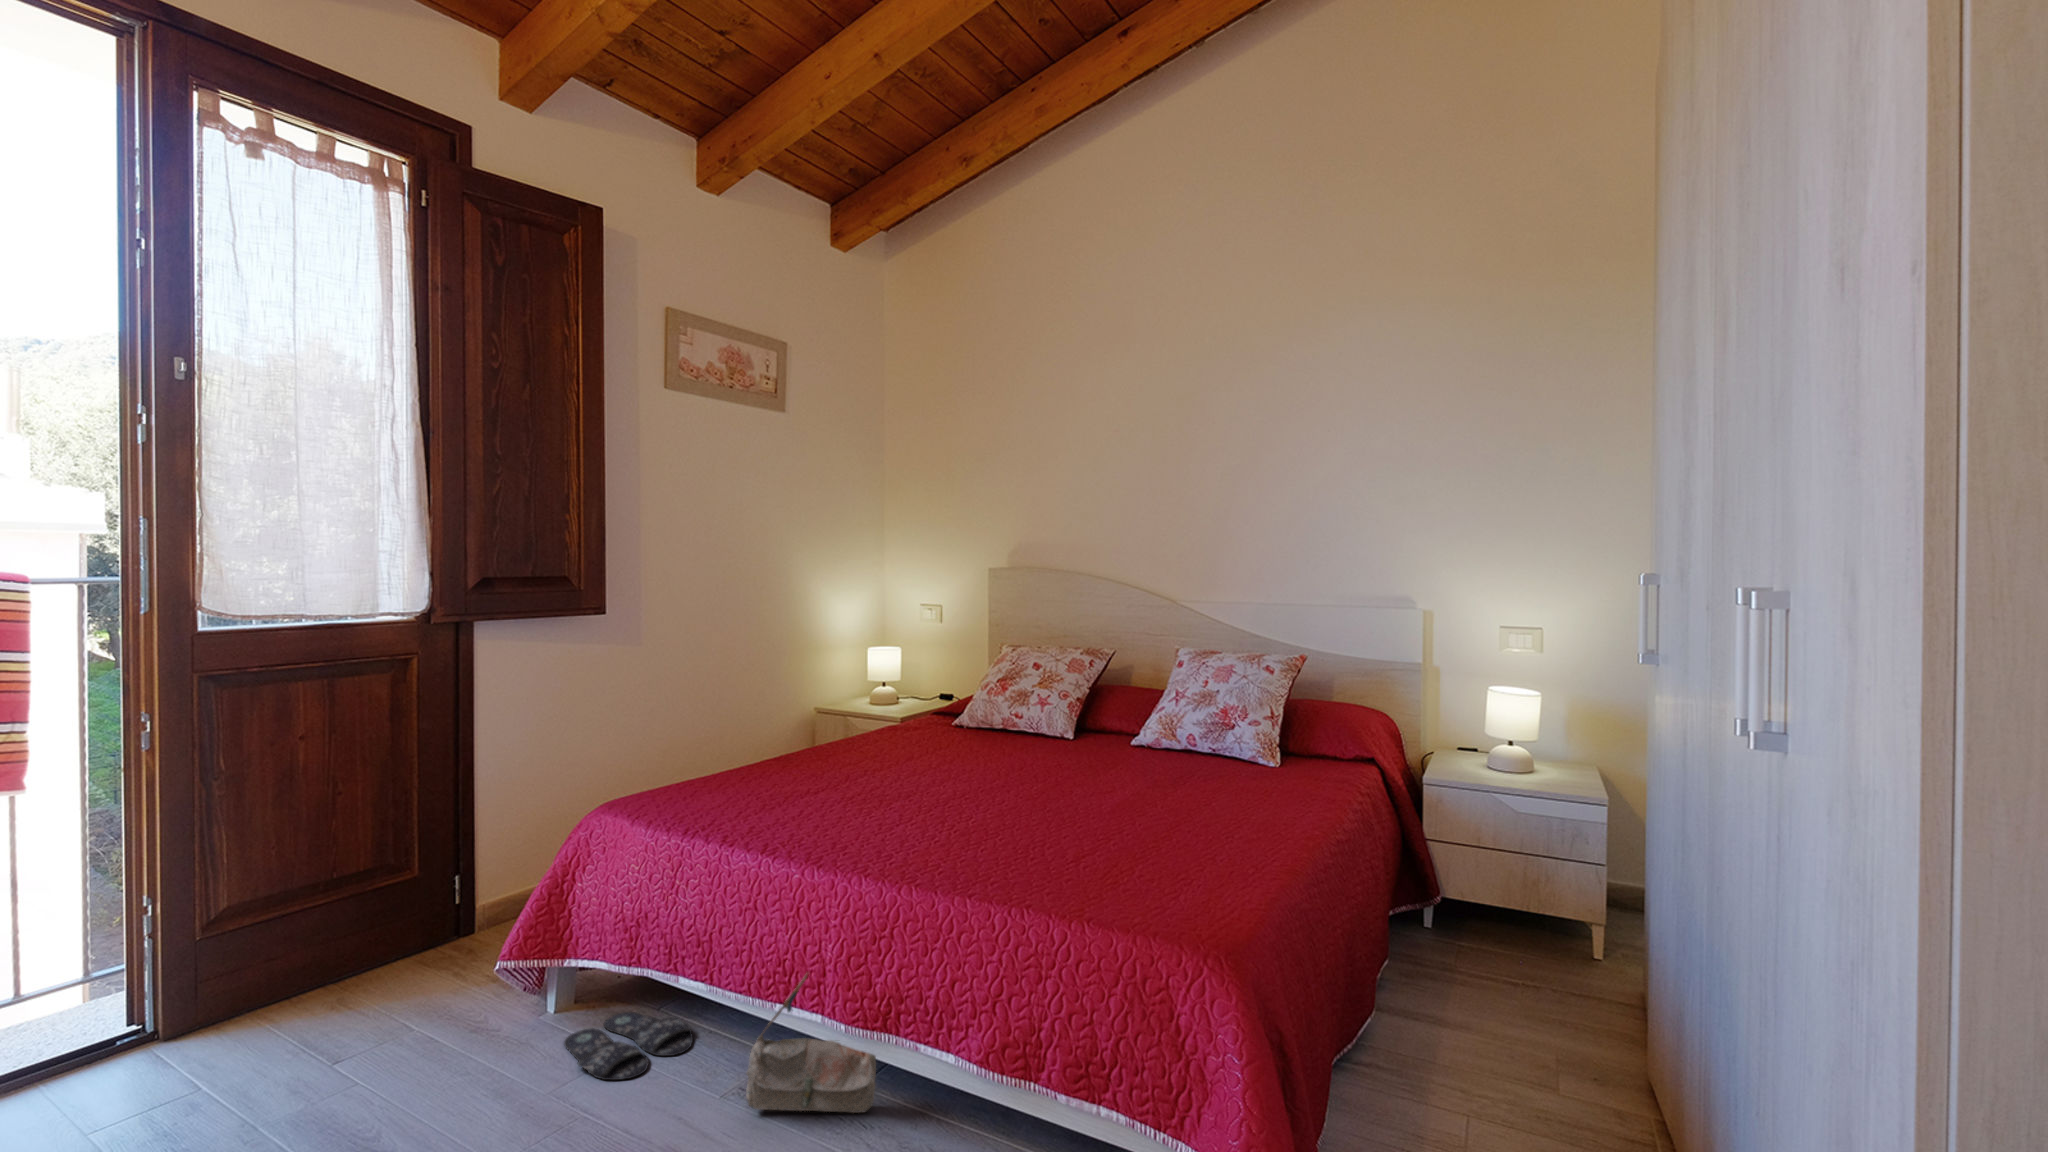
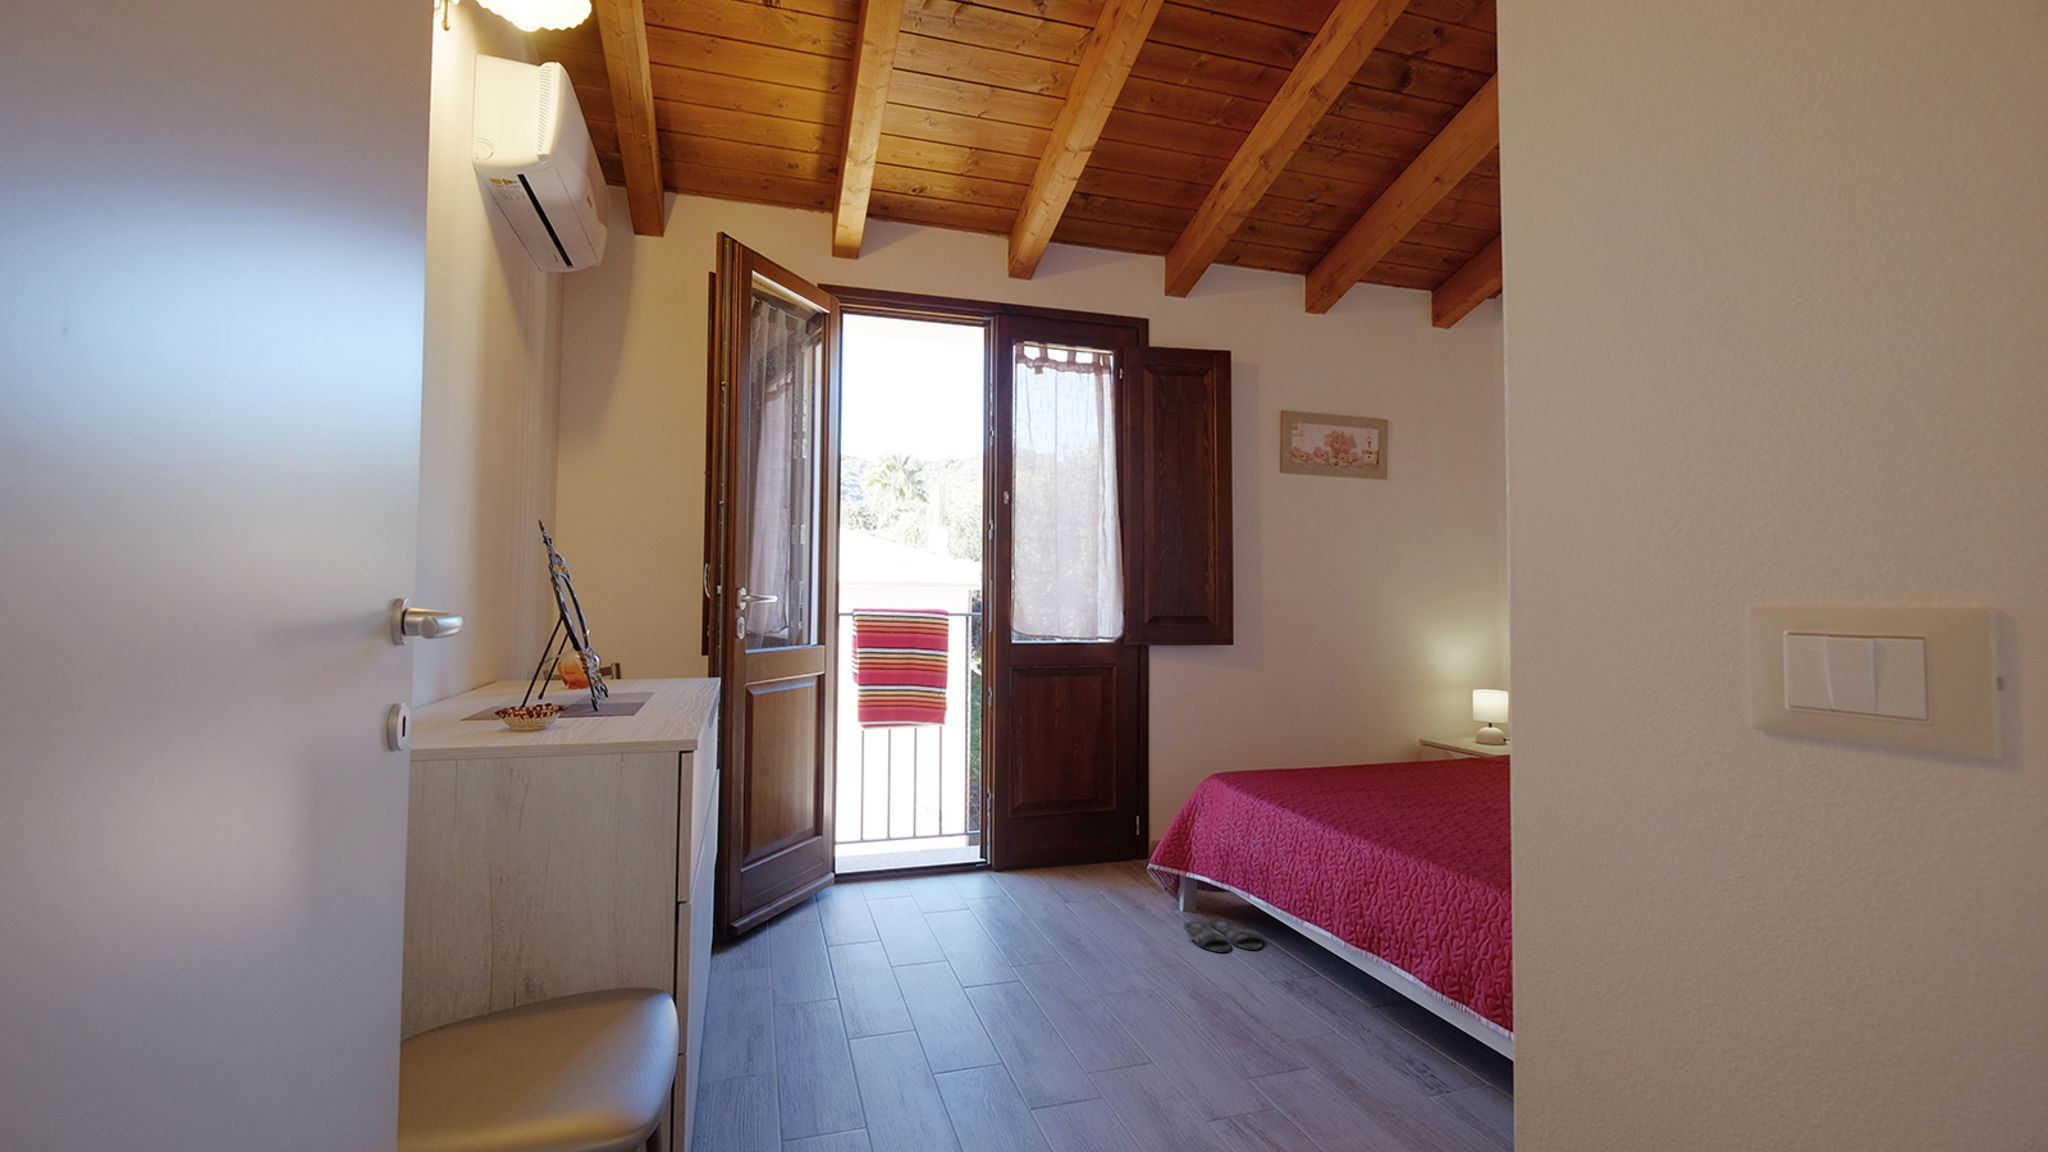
bag: present [746,976,876,1113] -> none [1283,898,1374,1015]

